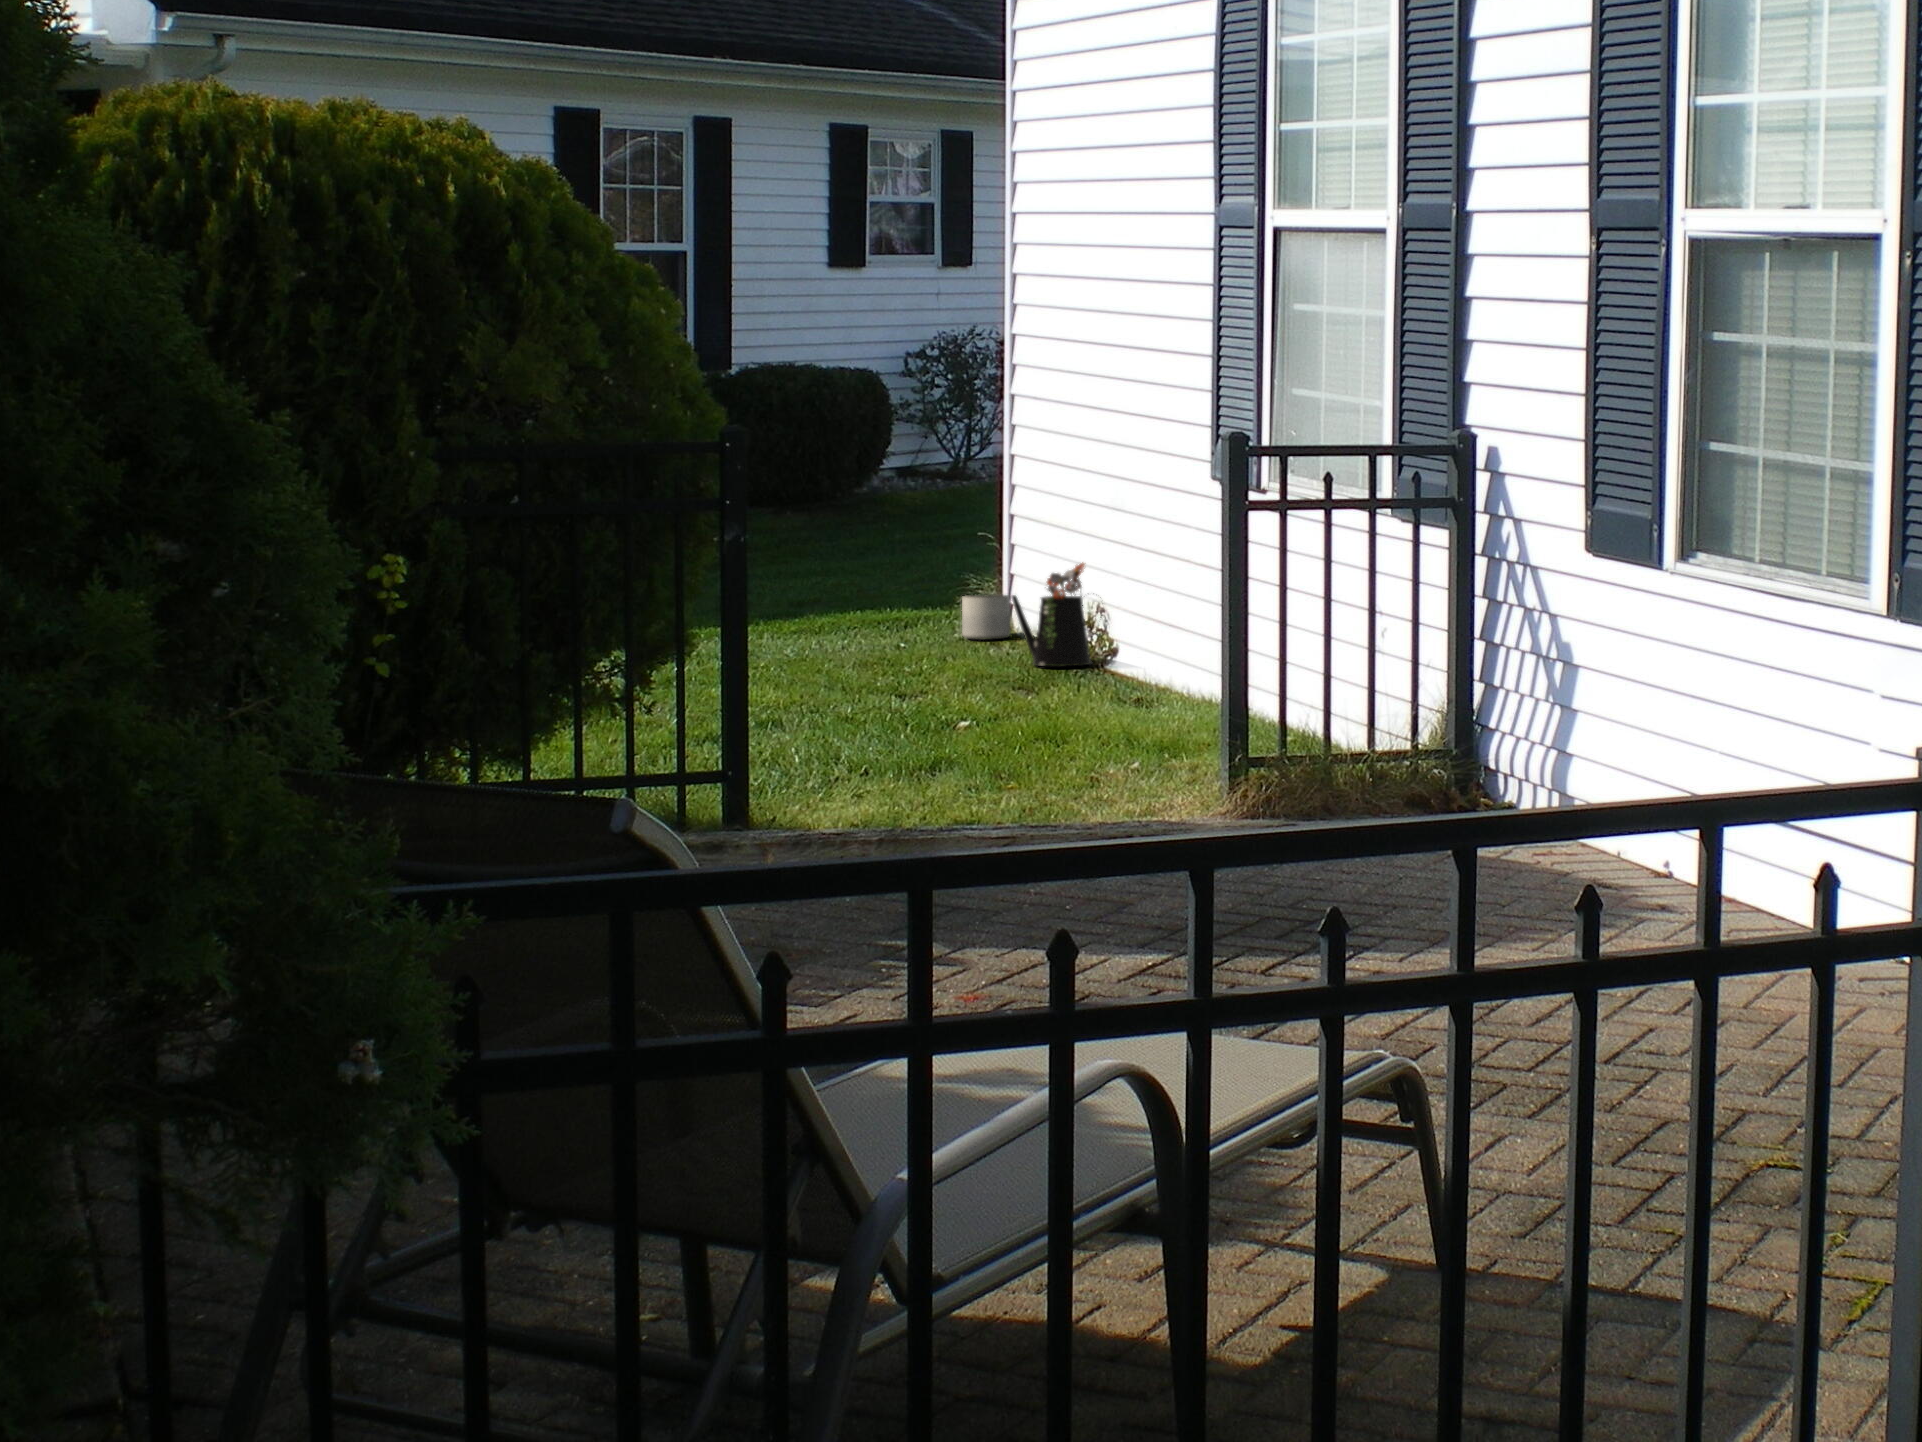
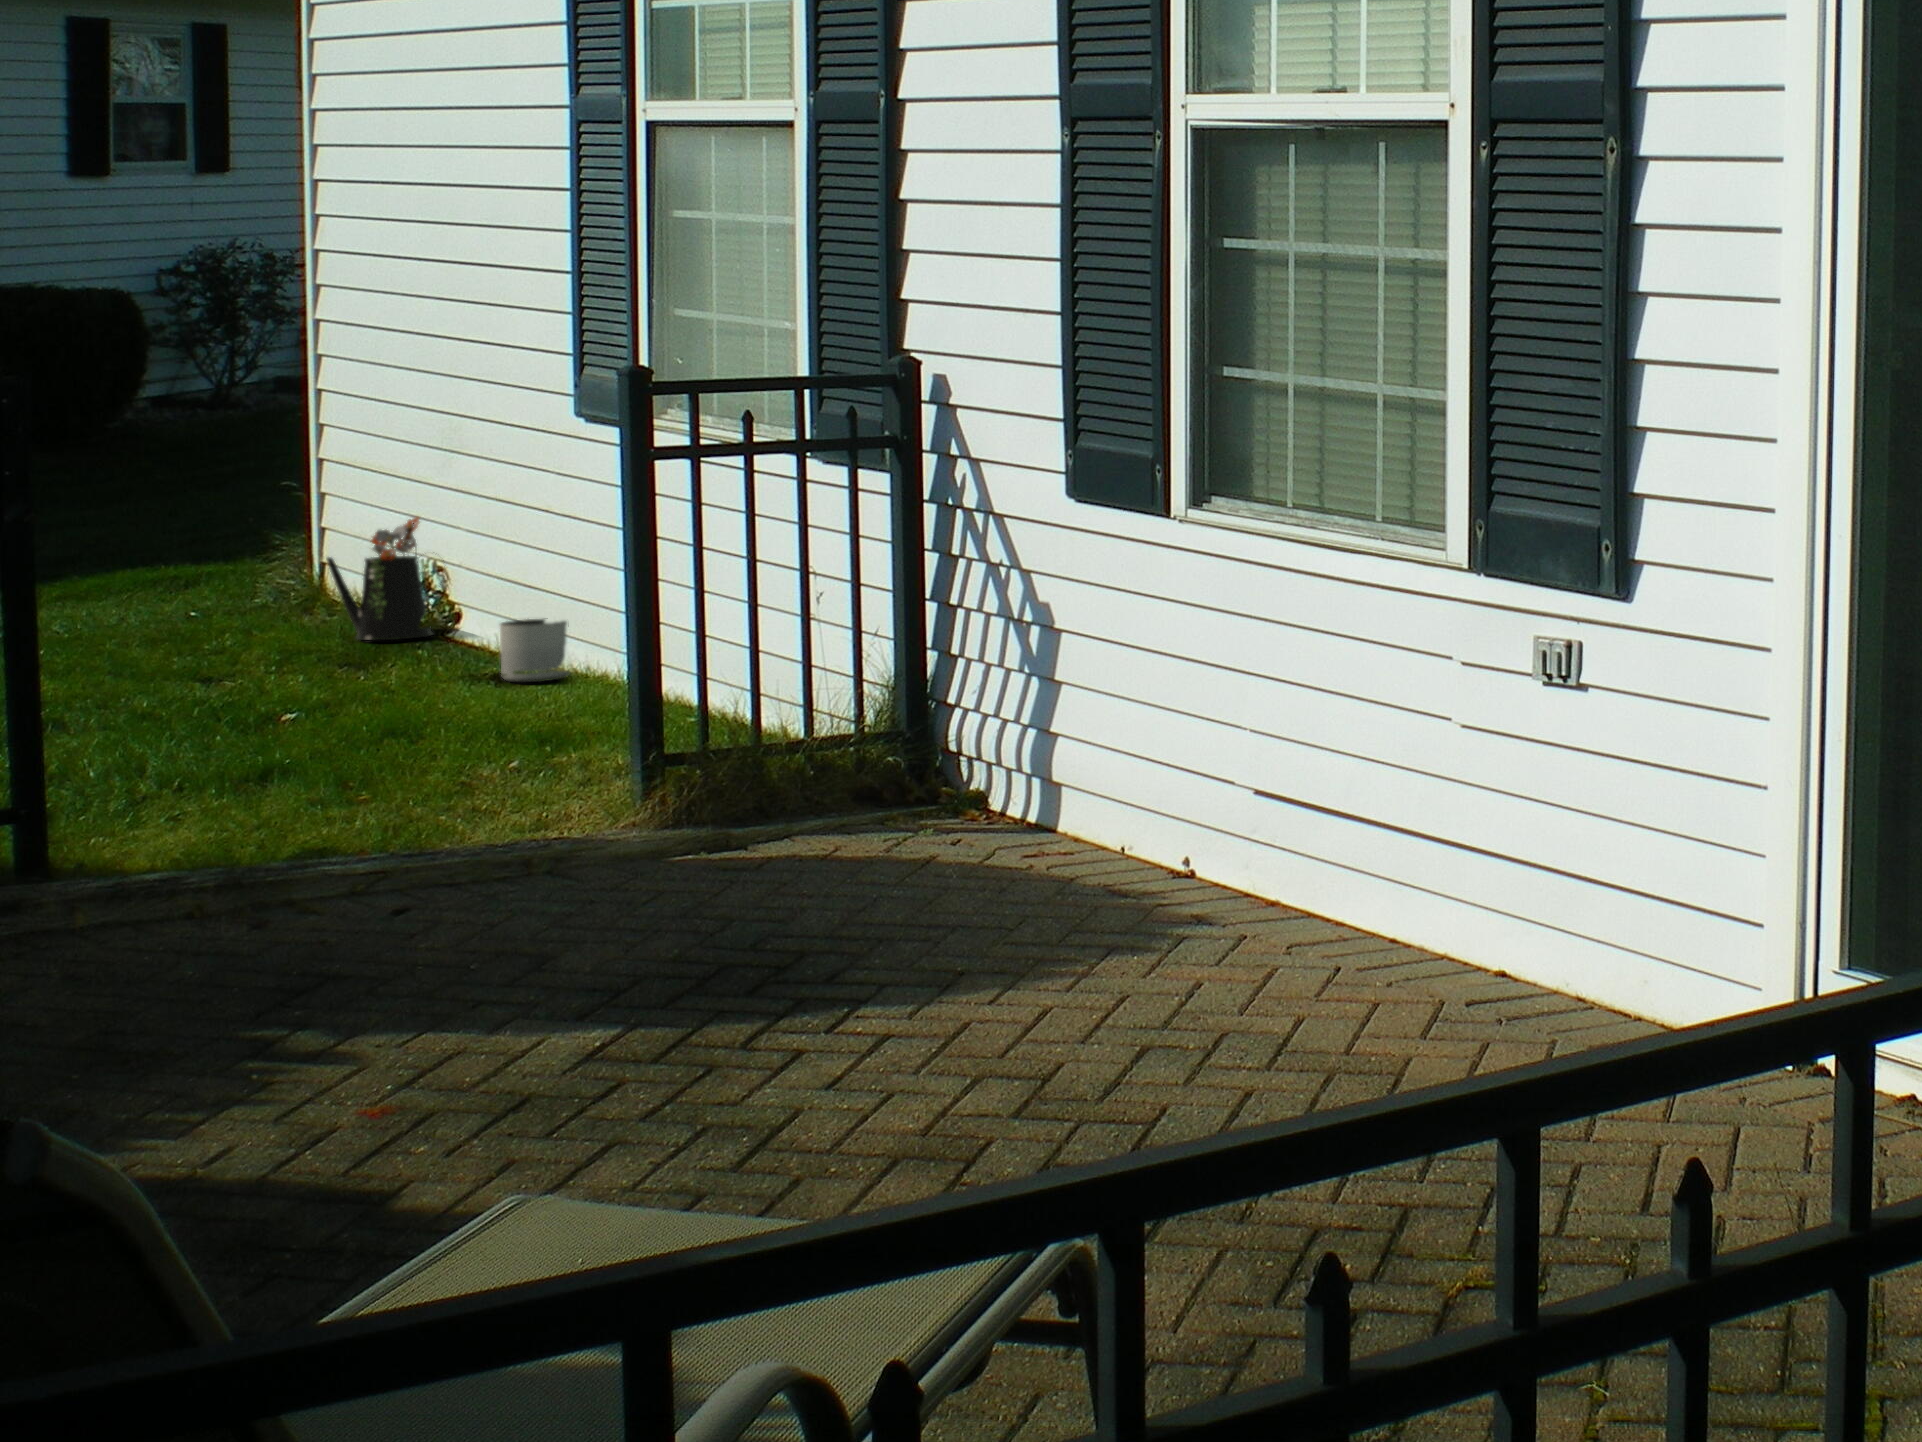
planter: present [962,594,1011,640] -> present [500,619,570,682]

